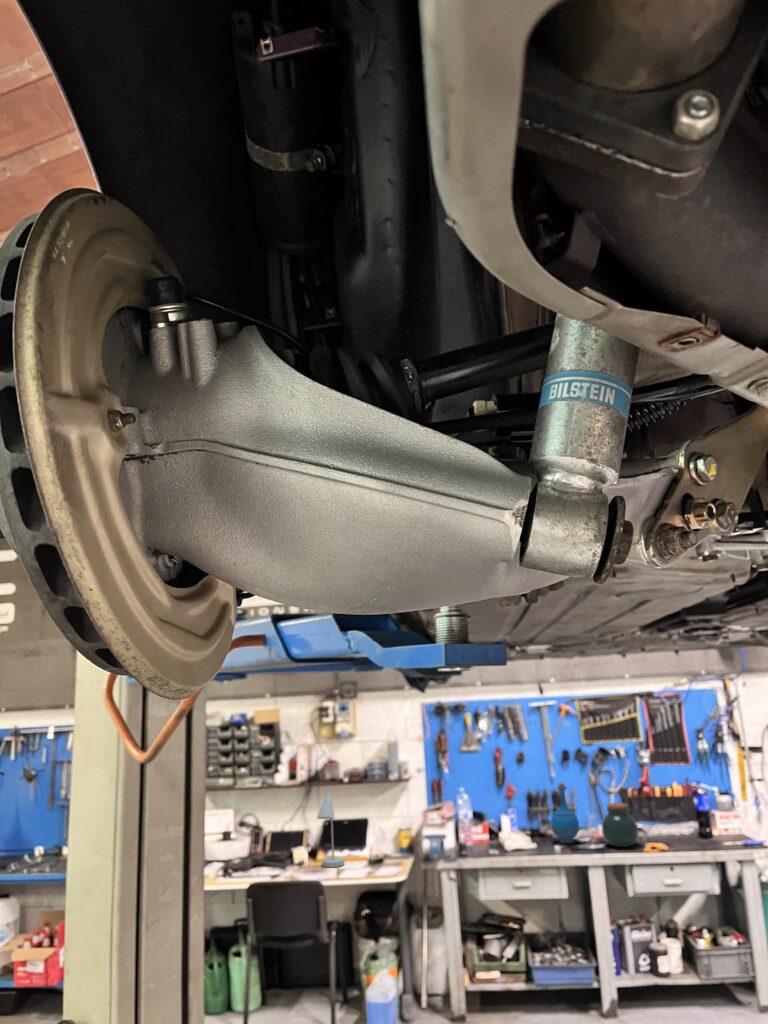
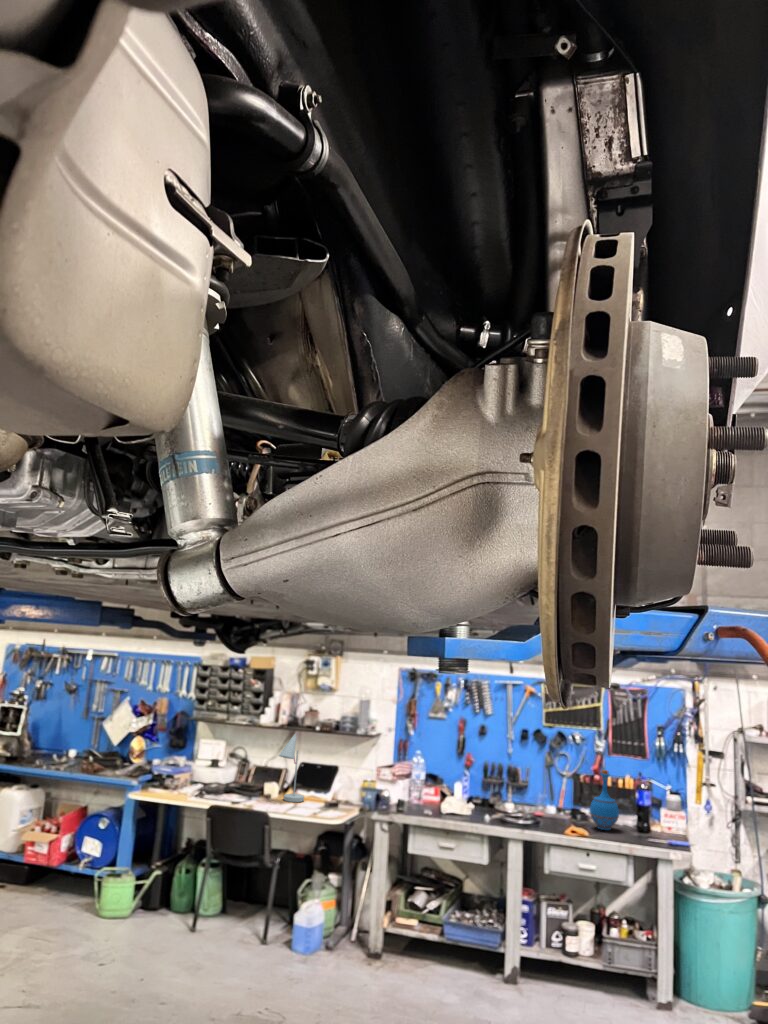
bottle: present [551,783,579,843] -> present [590,770,619,830]
jar: present [602,803,639,847] -> none [531,784,566,826]

